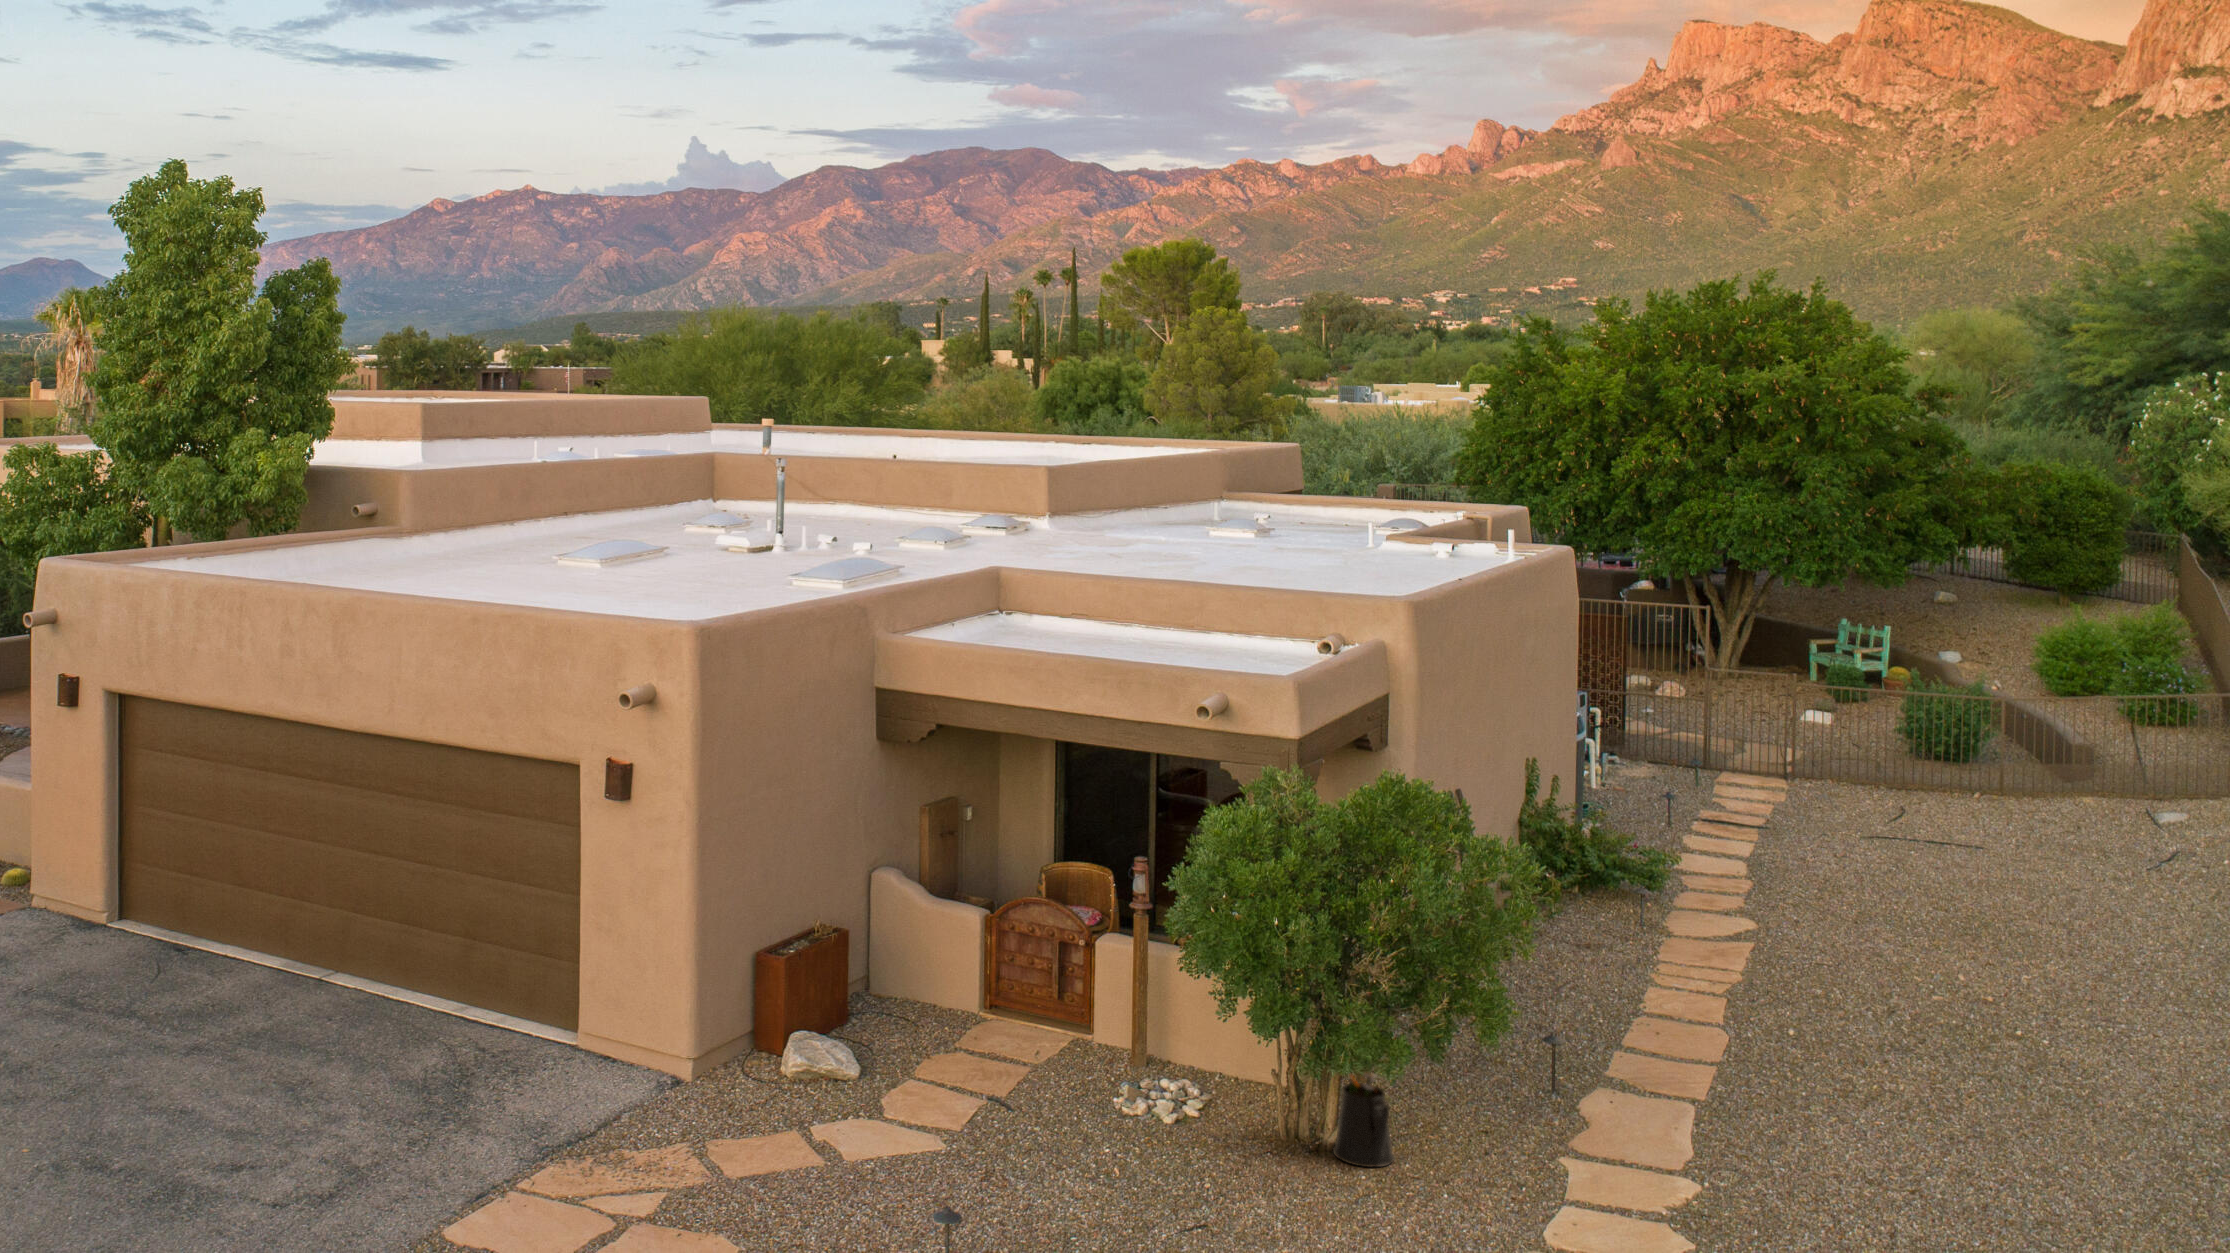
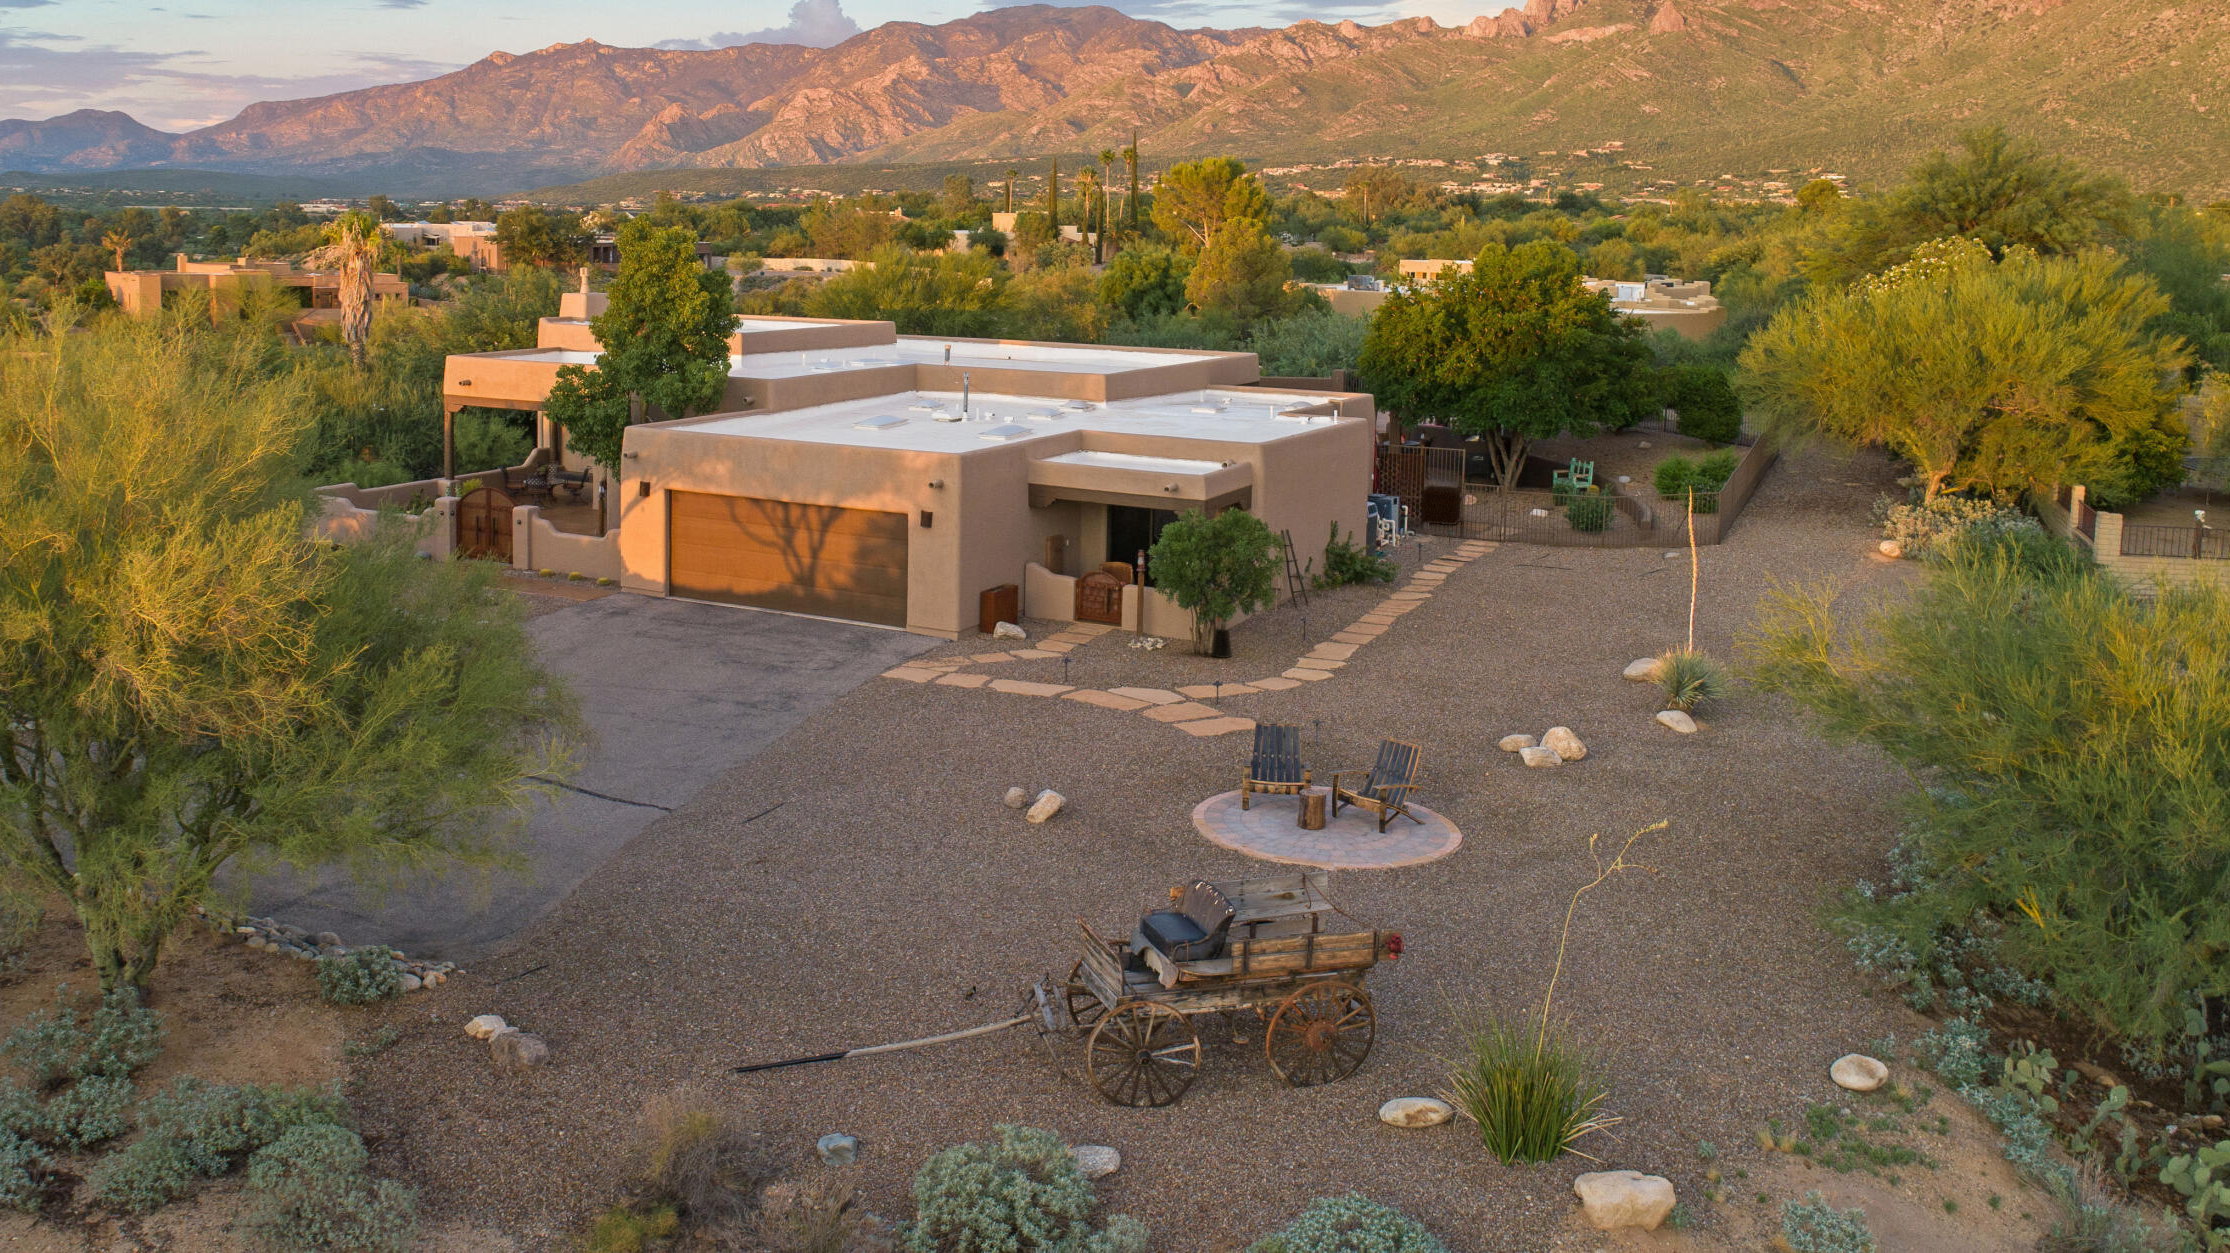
wooden crate: none [1641,673,1713,749] -> present [1421,485,1462,525]

